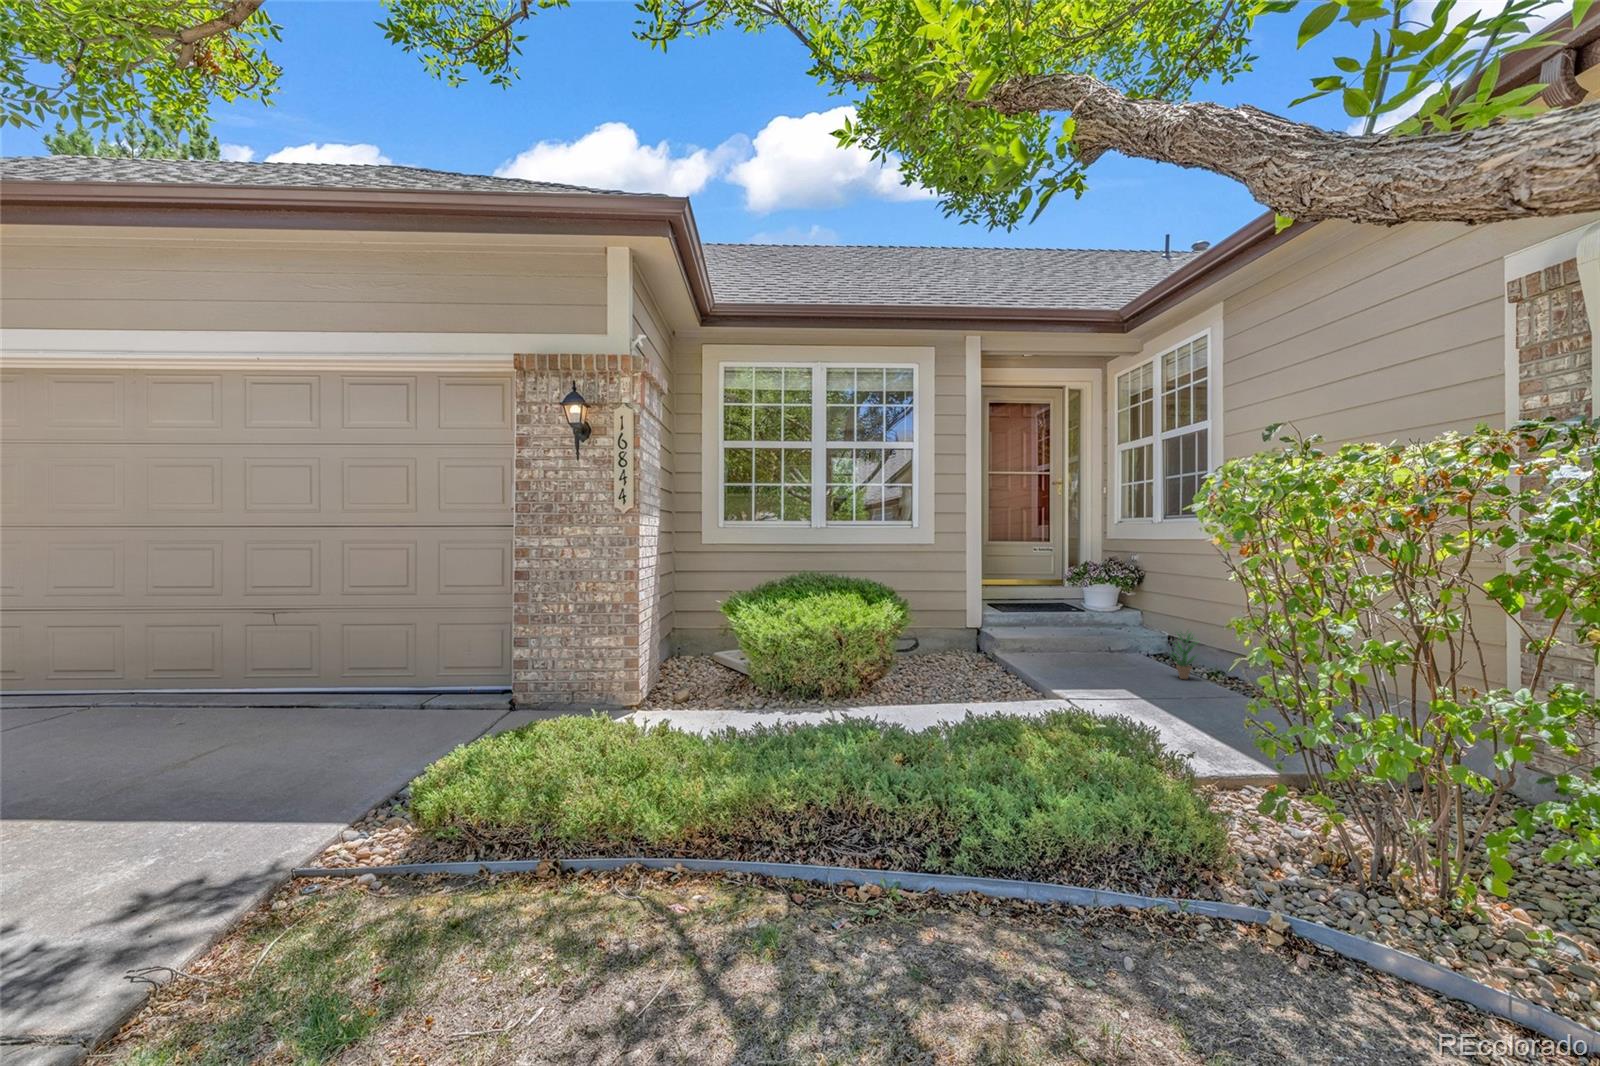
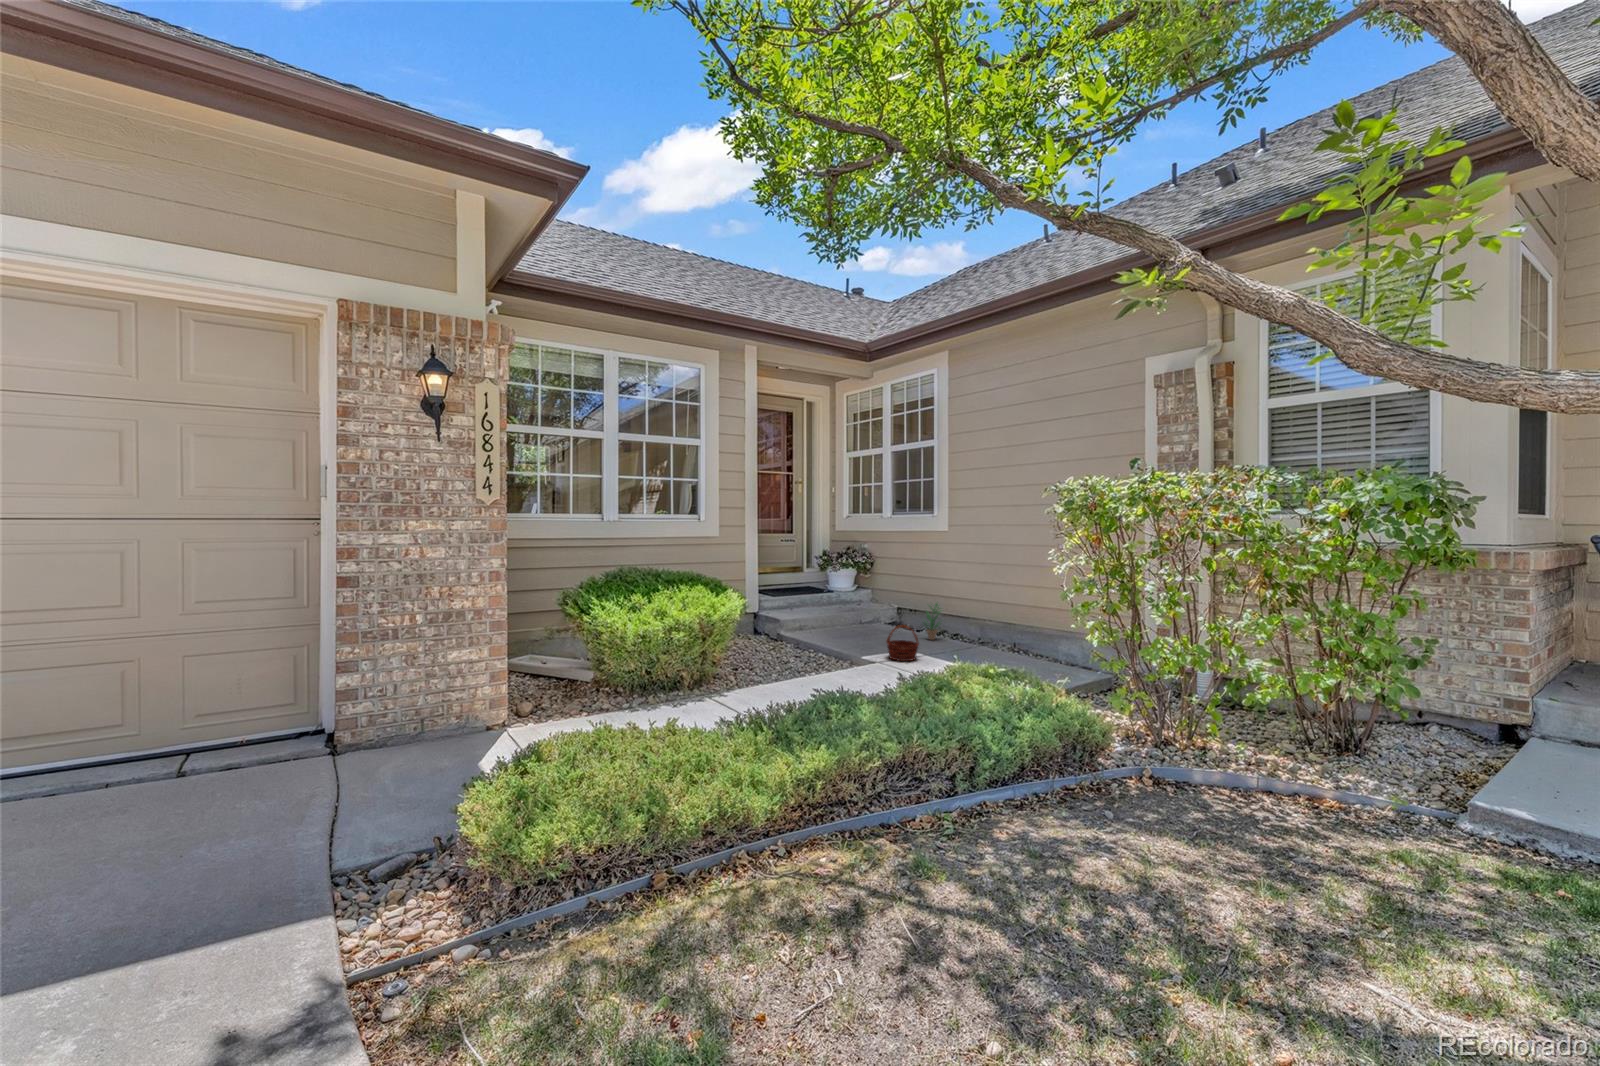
basket: none [1084,654,1128,701] -> present [886,625,919,661]

